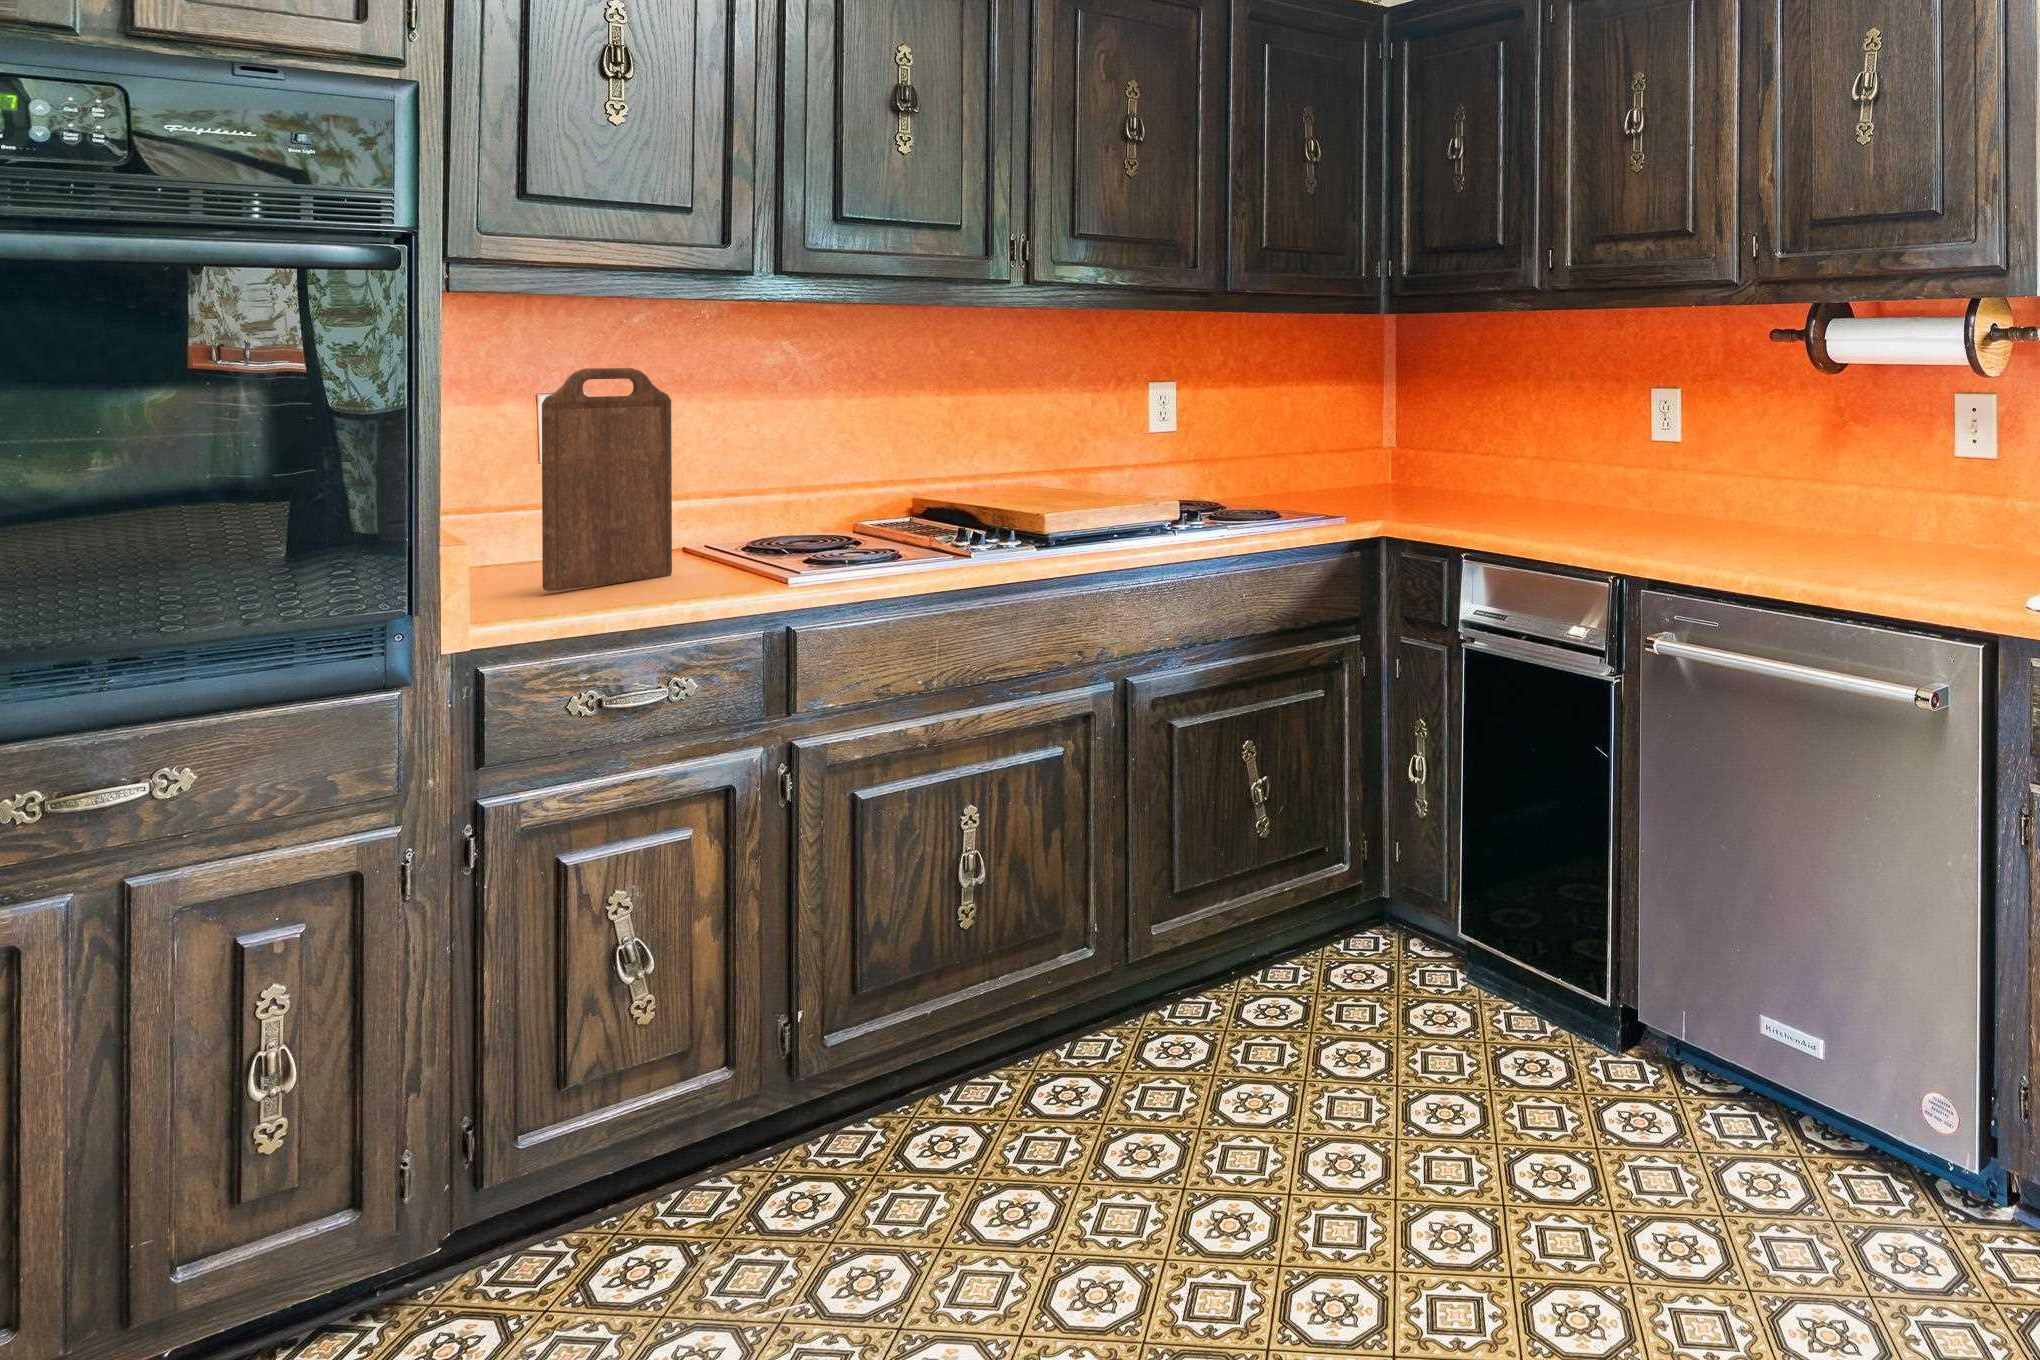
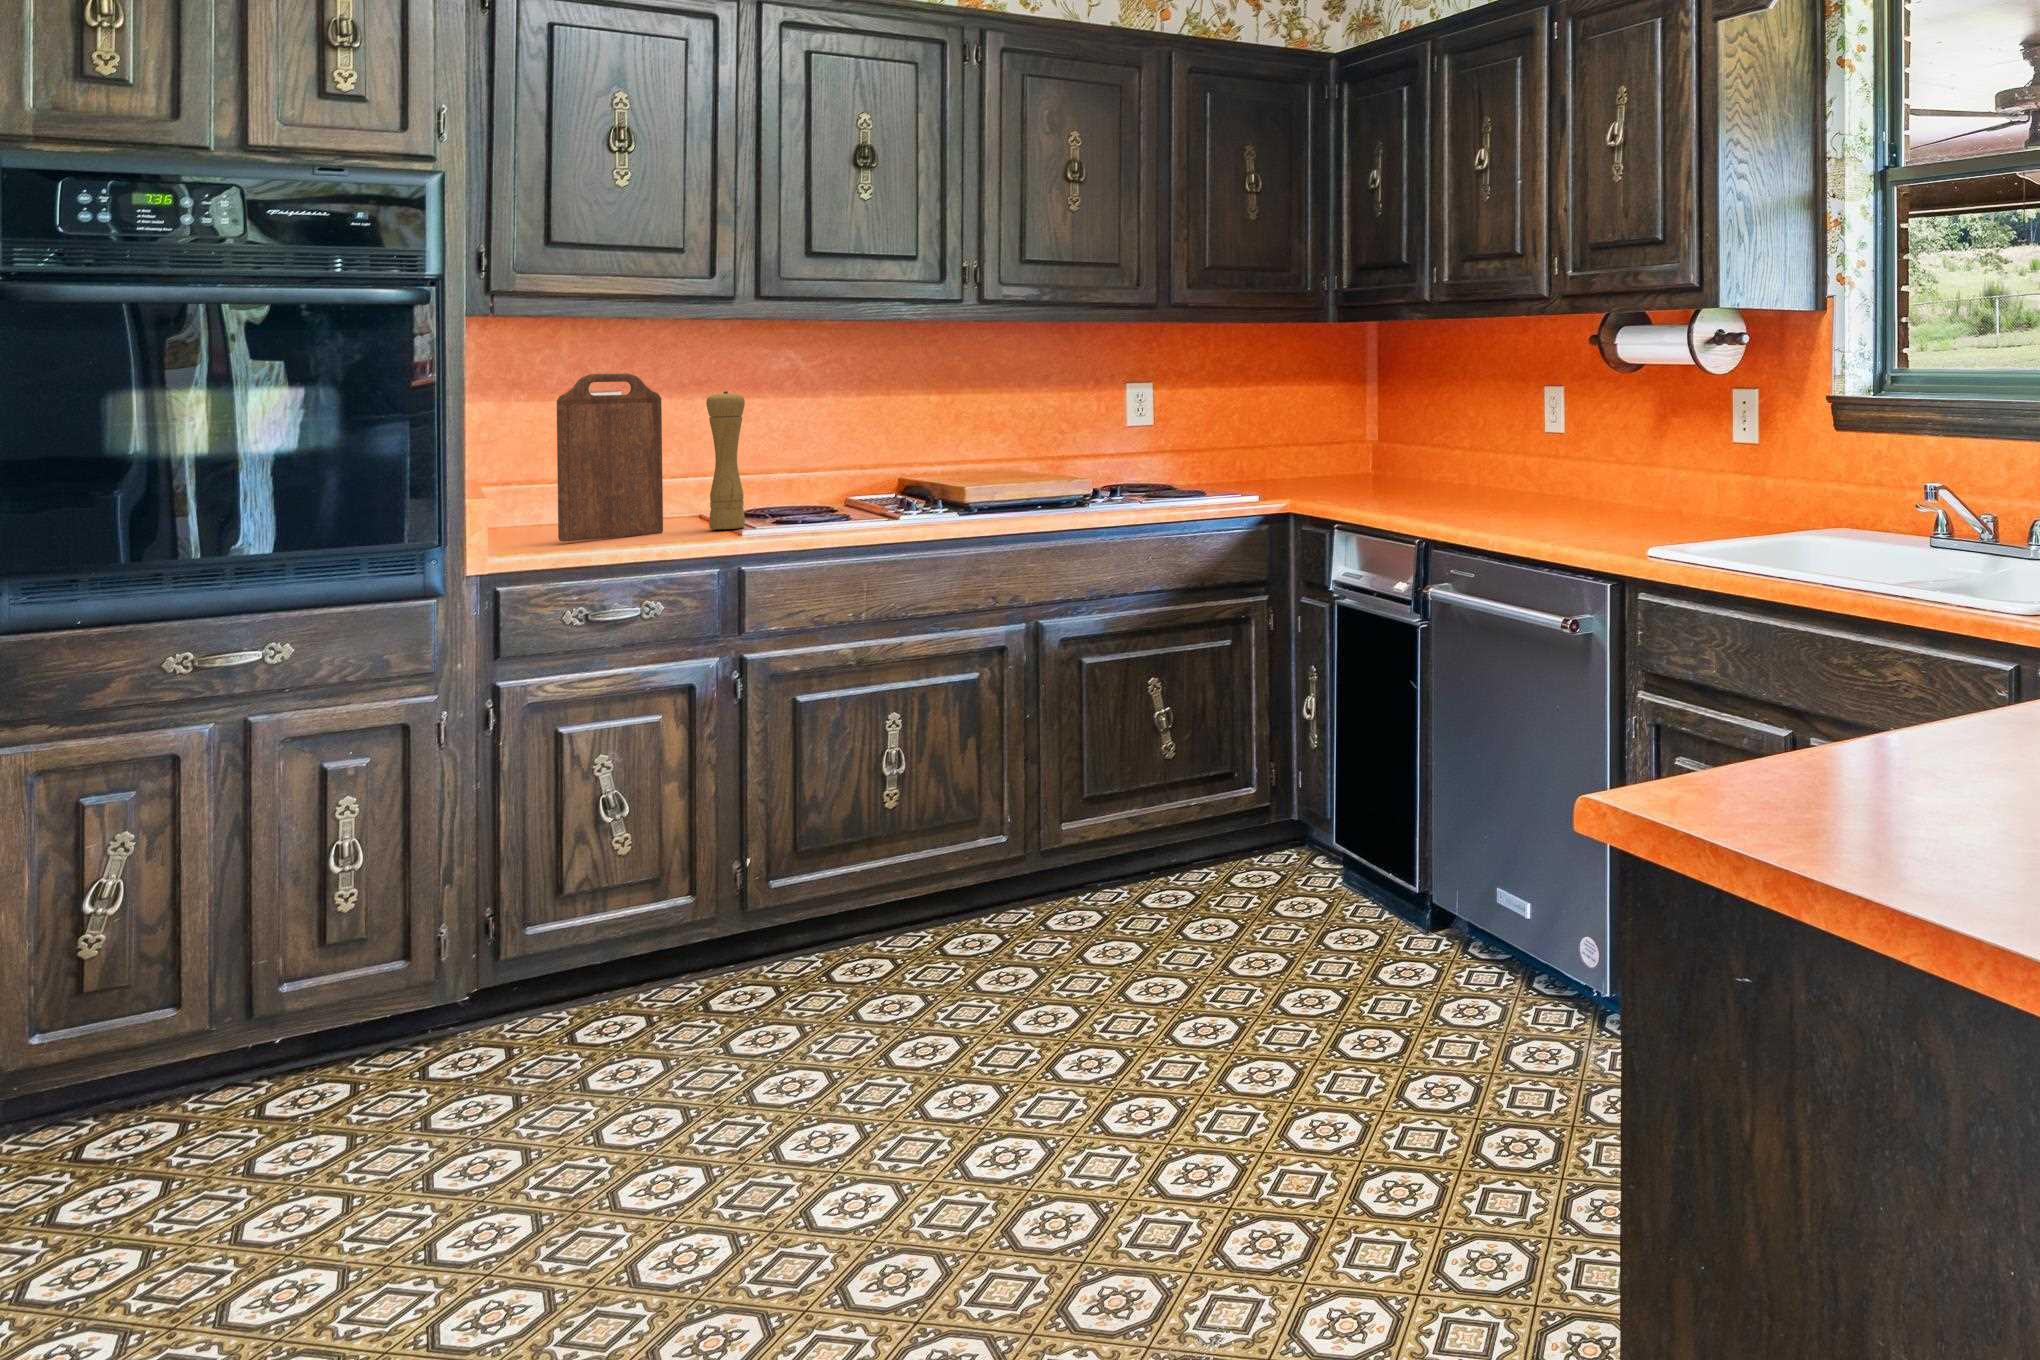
pepper mill: none [731,392,779,572] -> present [706,391,745,529]

